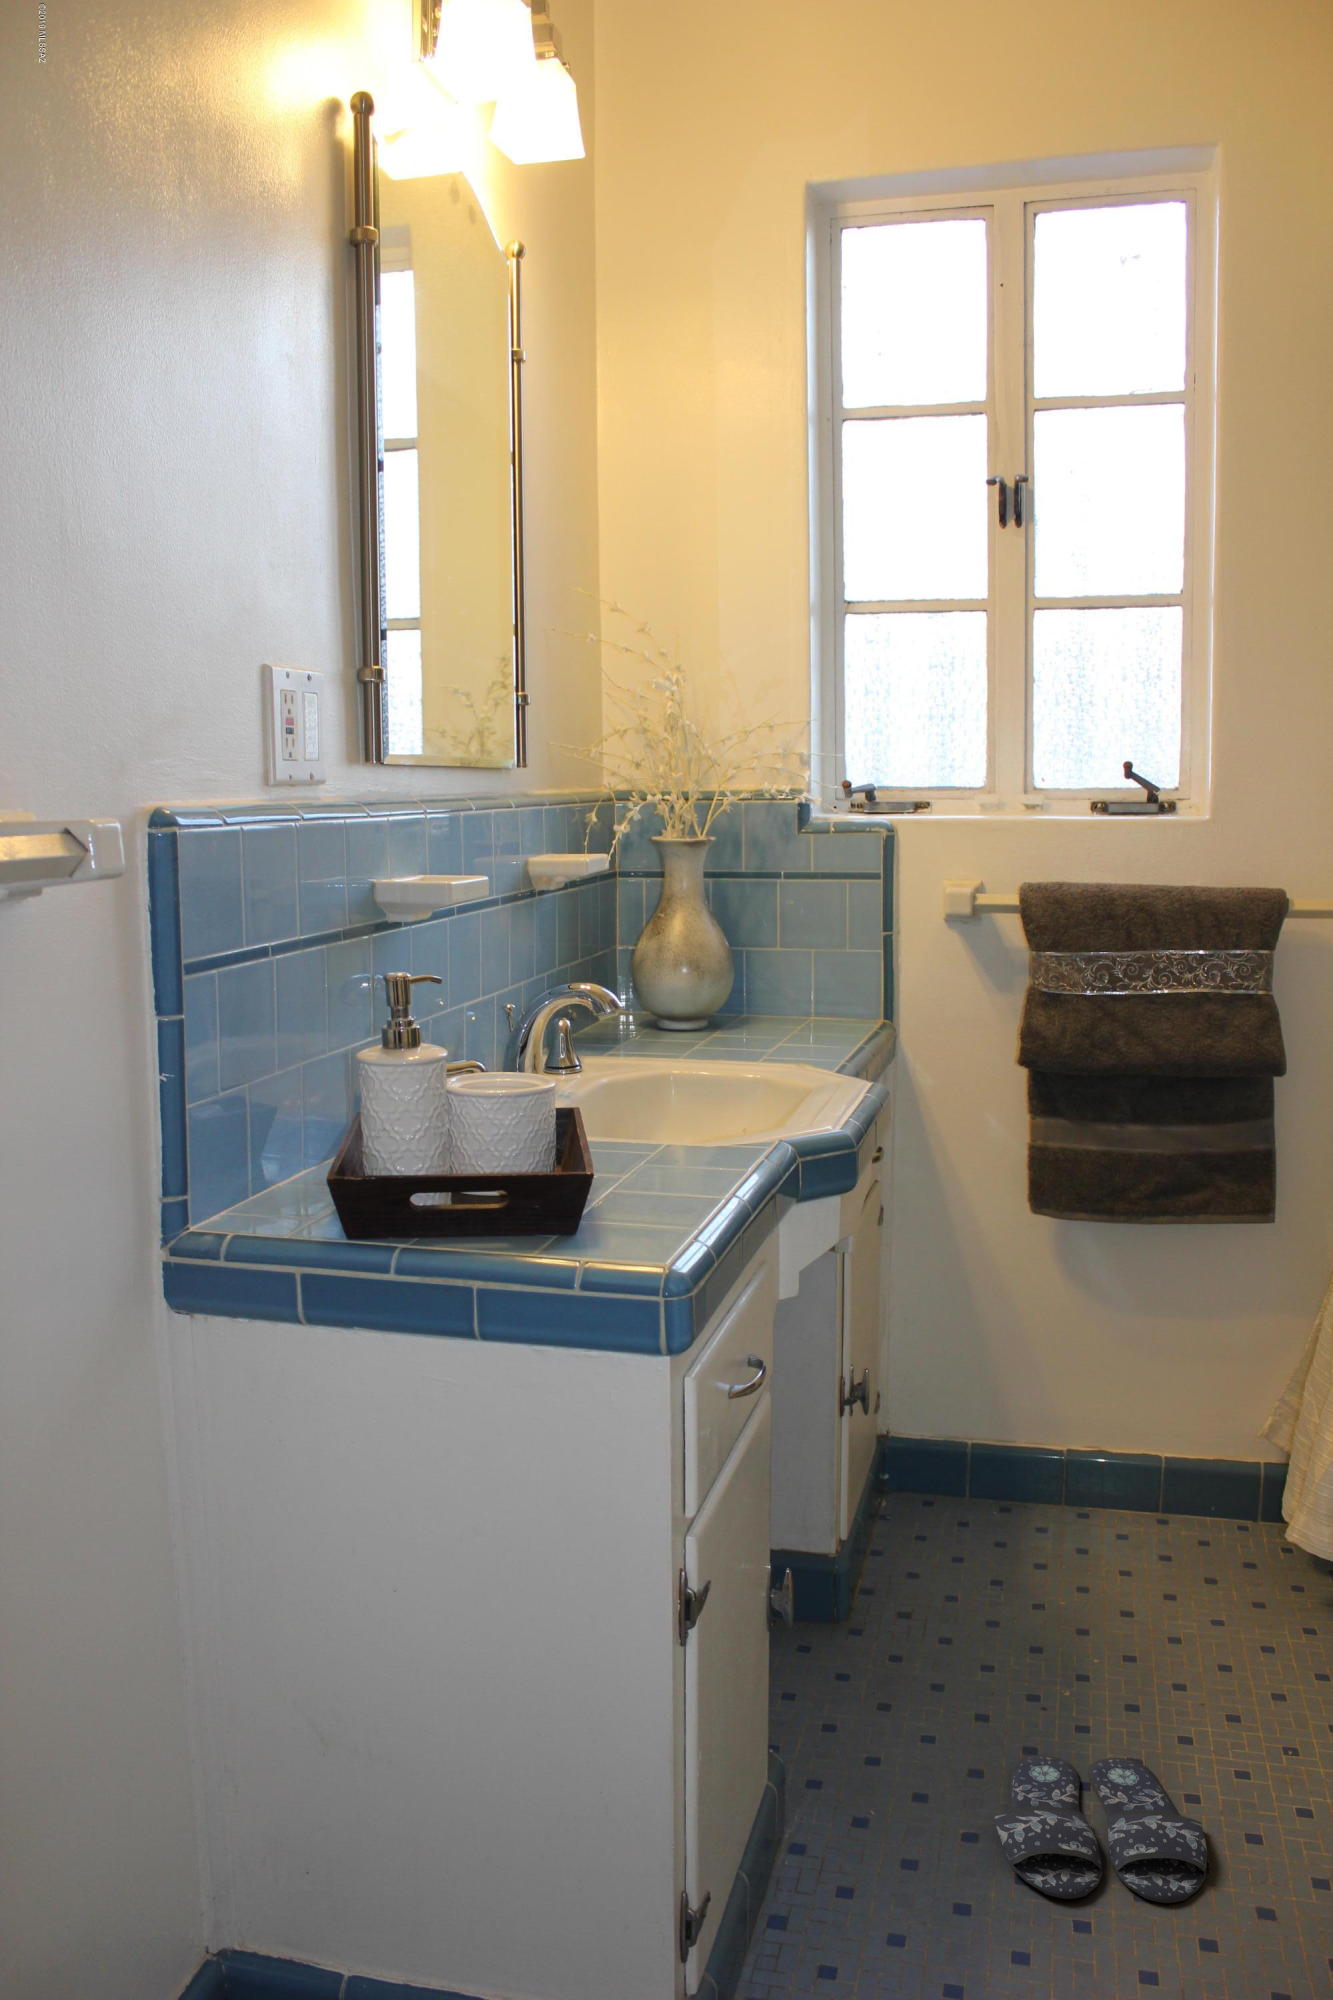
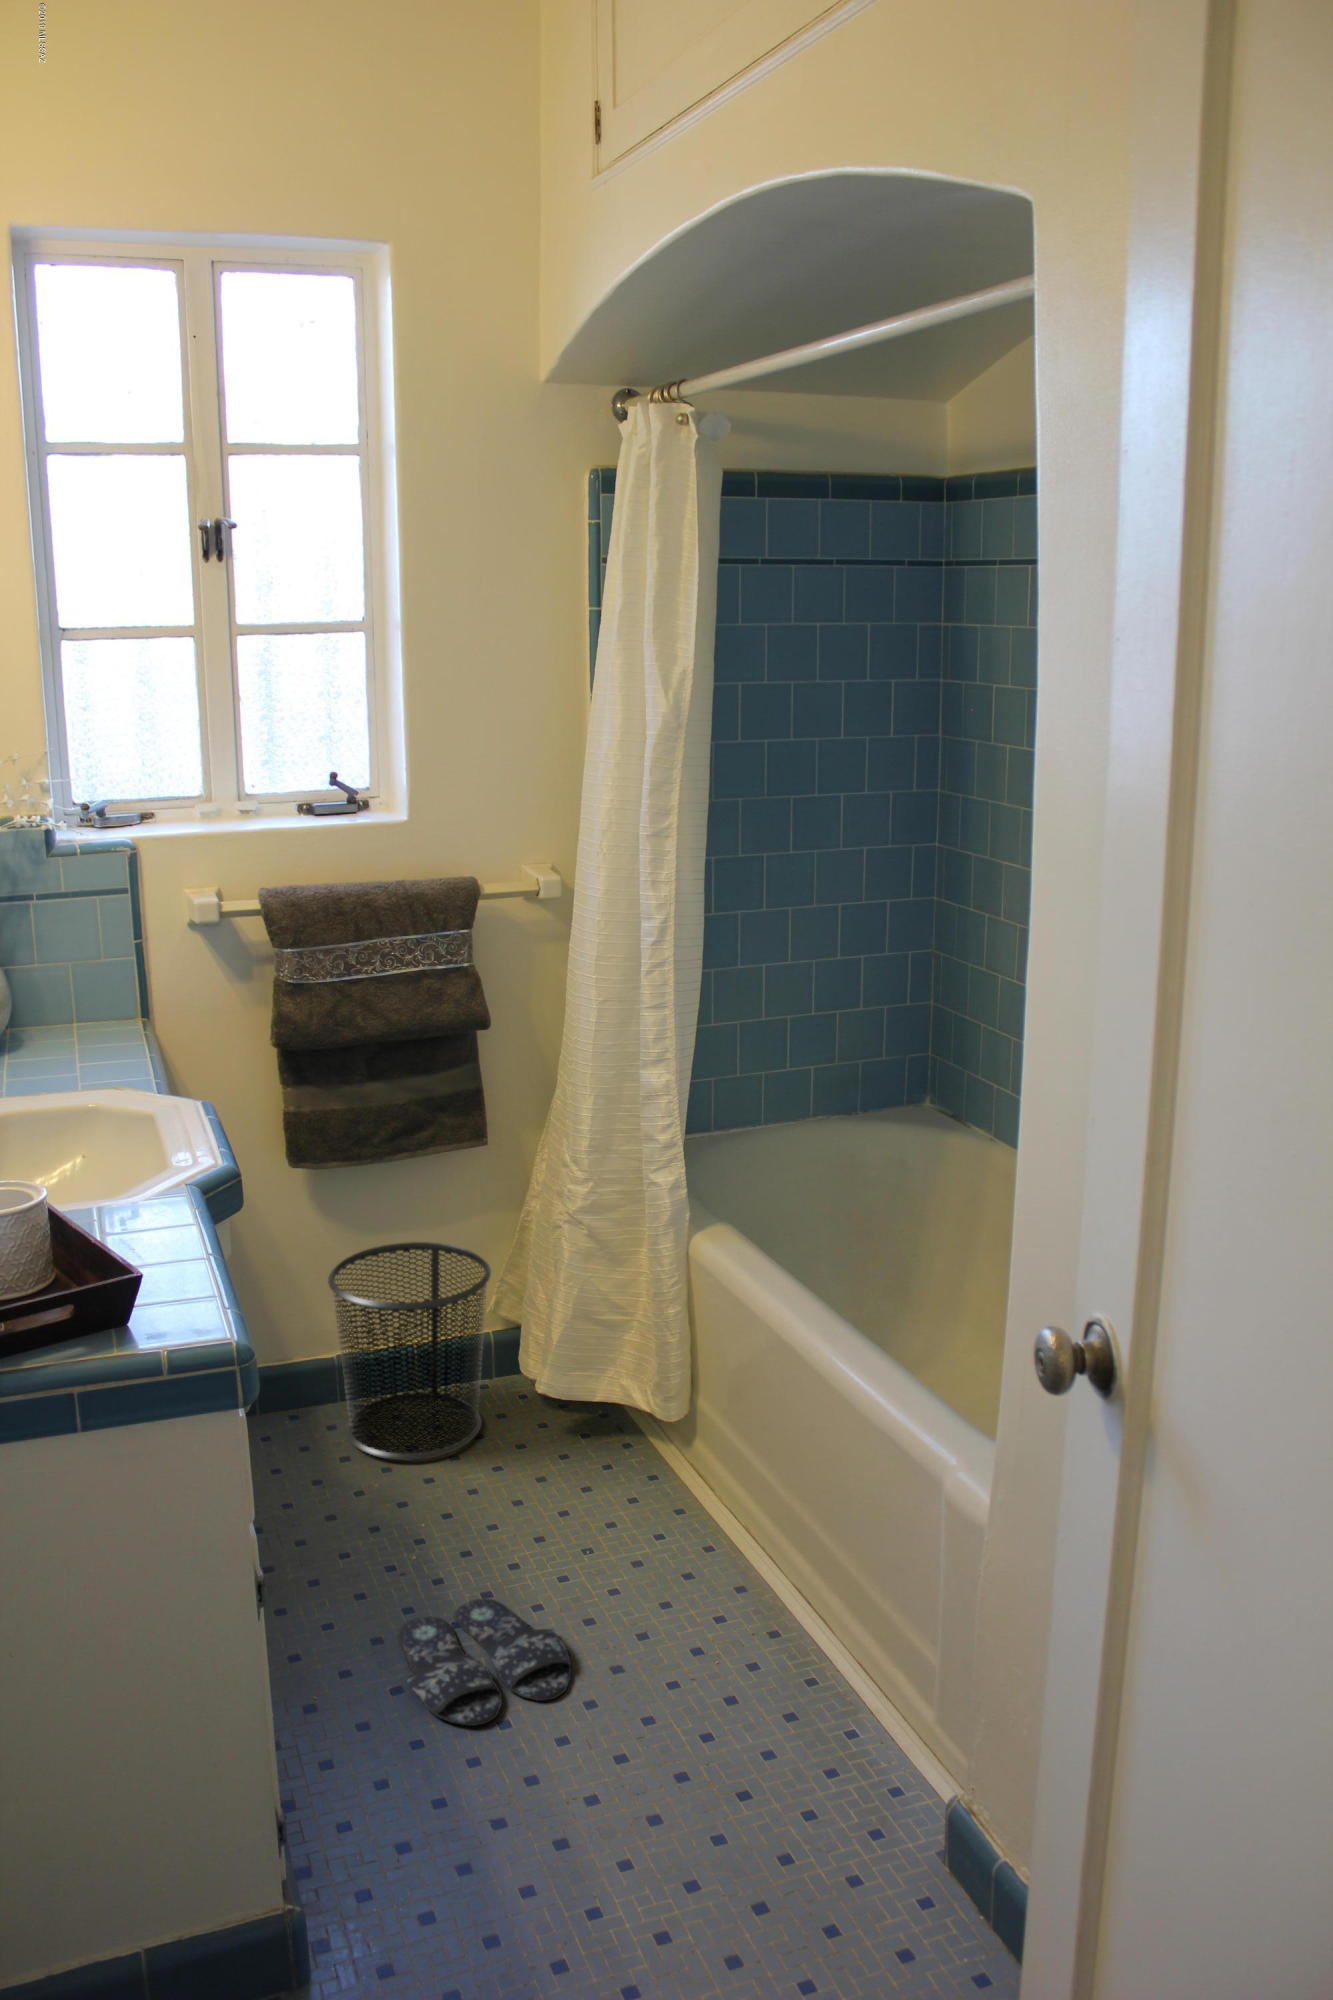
waste bin: none [1048,1325,1251,1590] -> present [328,1242,491,1461]

